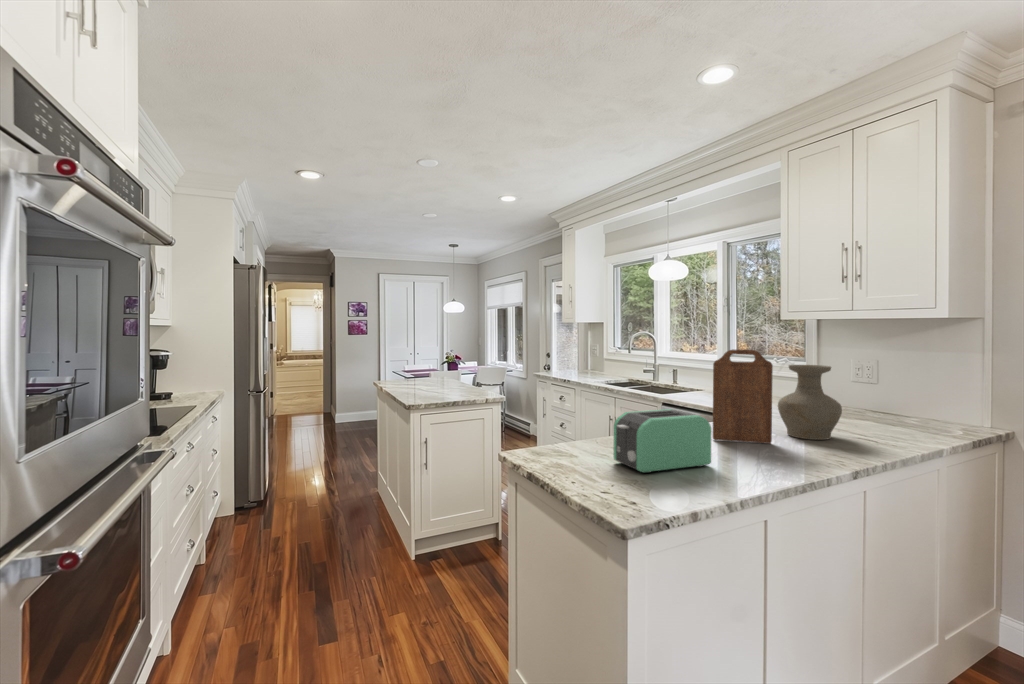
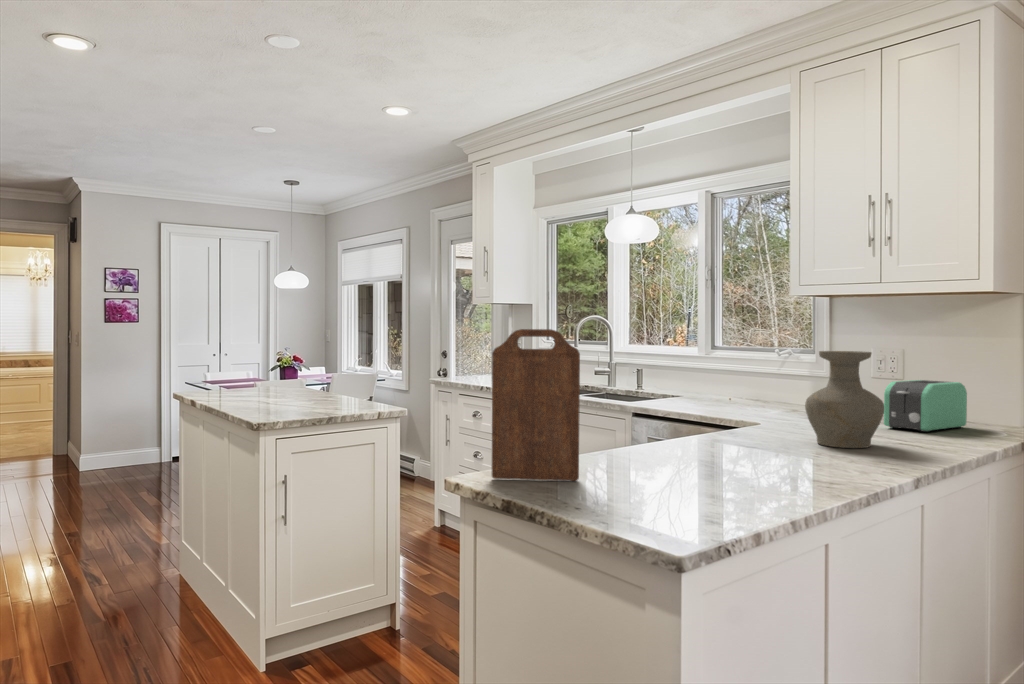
cutting board: present [713,349,773,444] -> present [492,329,580,481]
toaster: present [614,409,711,473] -> present [884,380,967,432]

